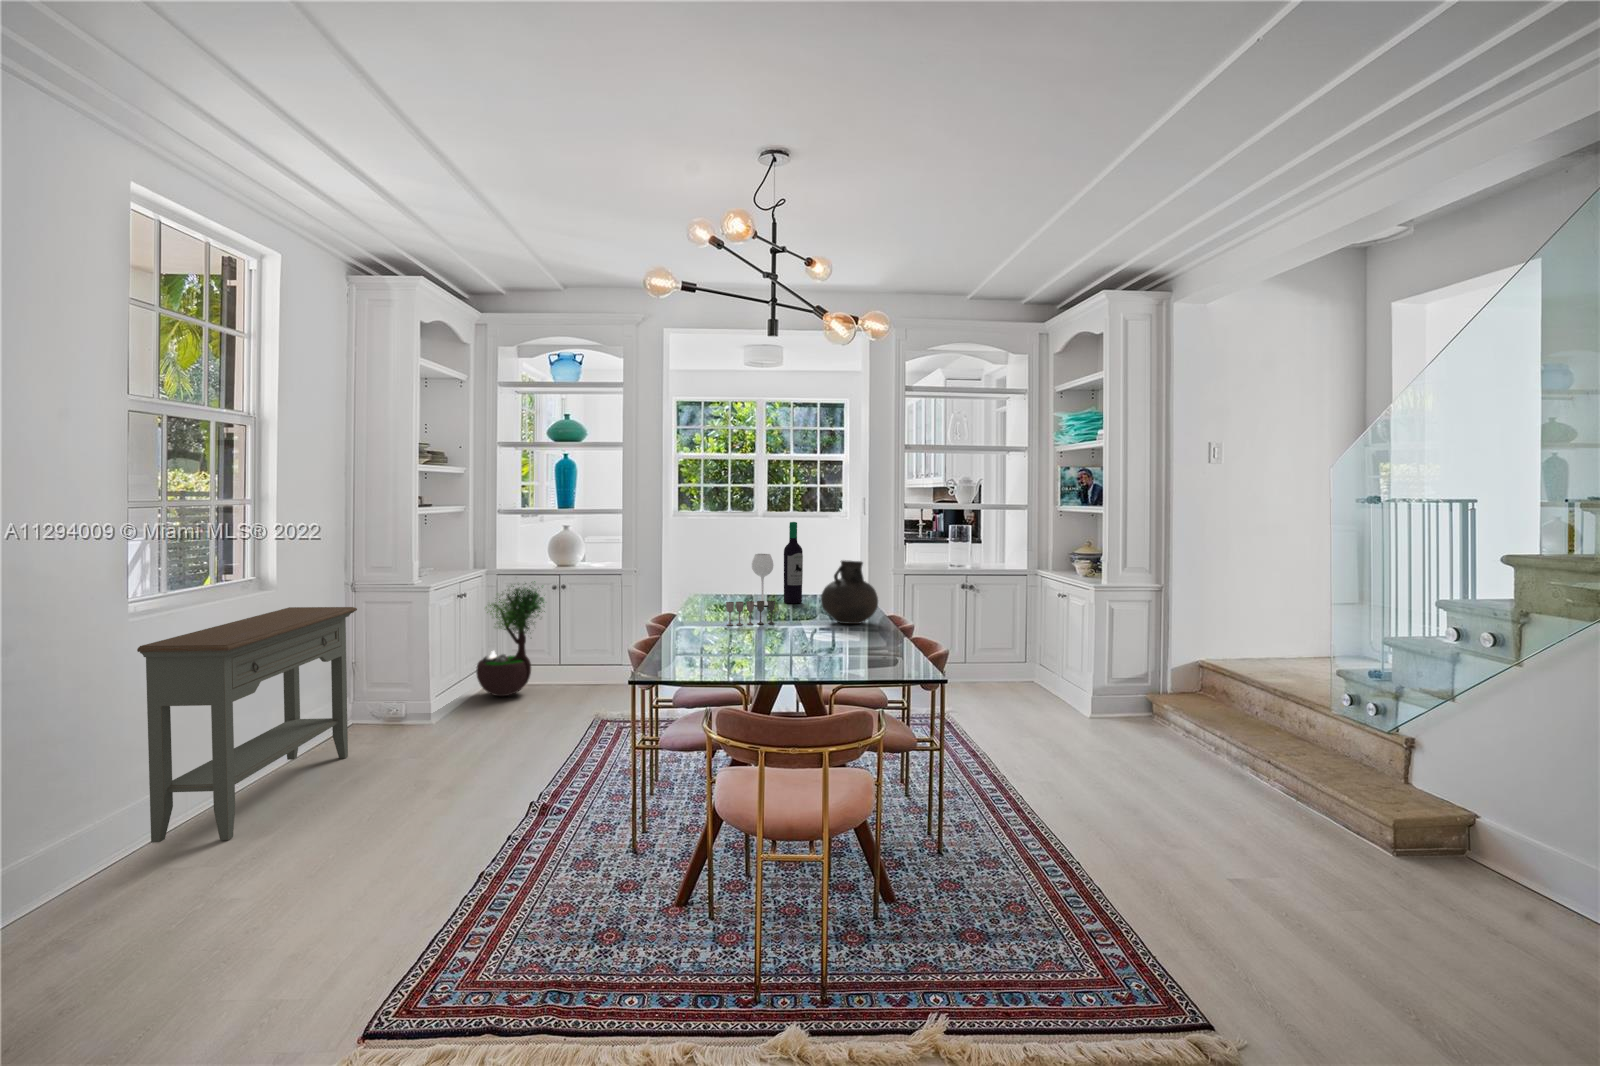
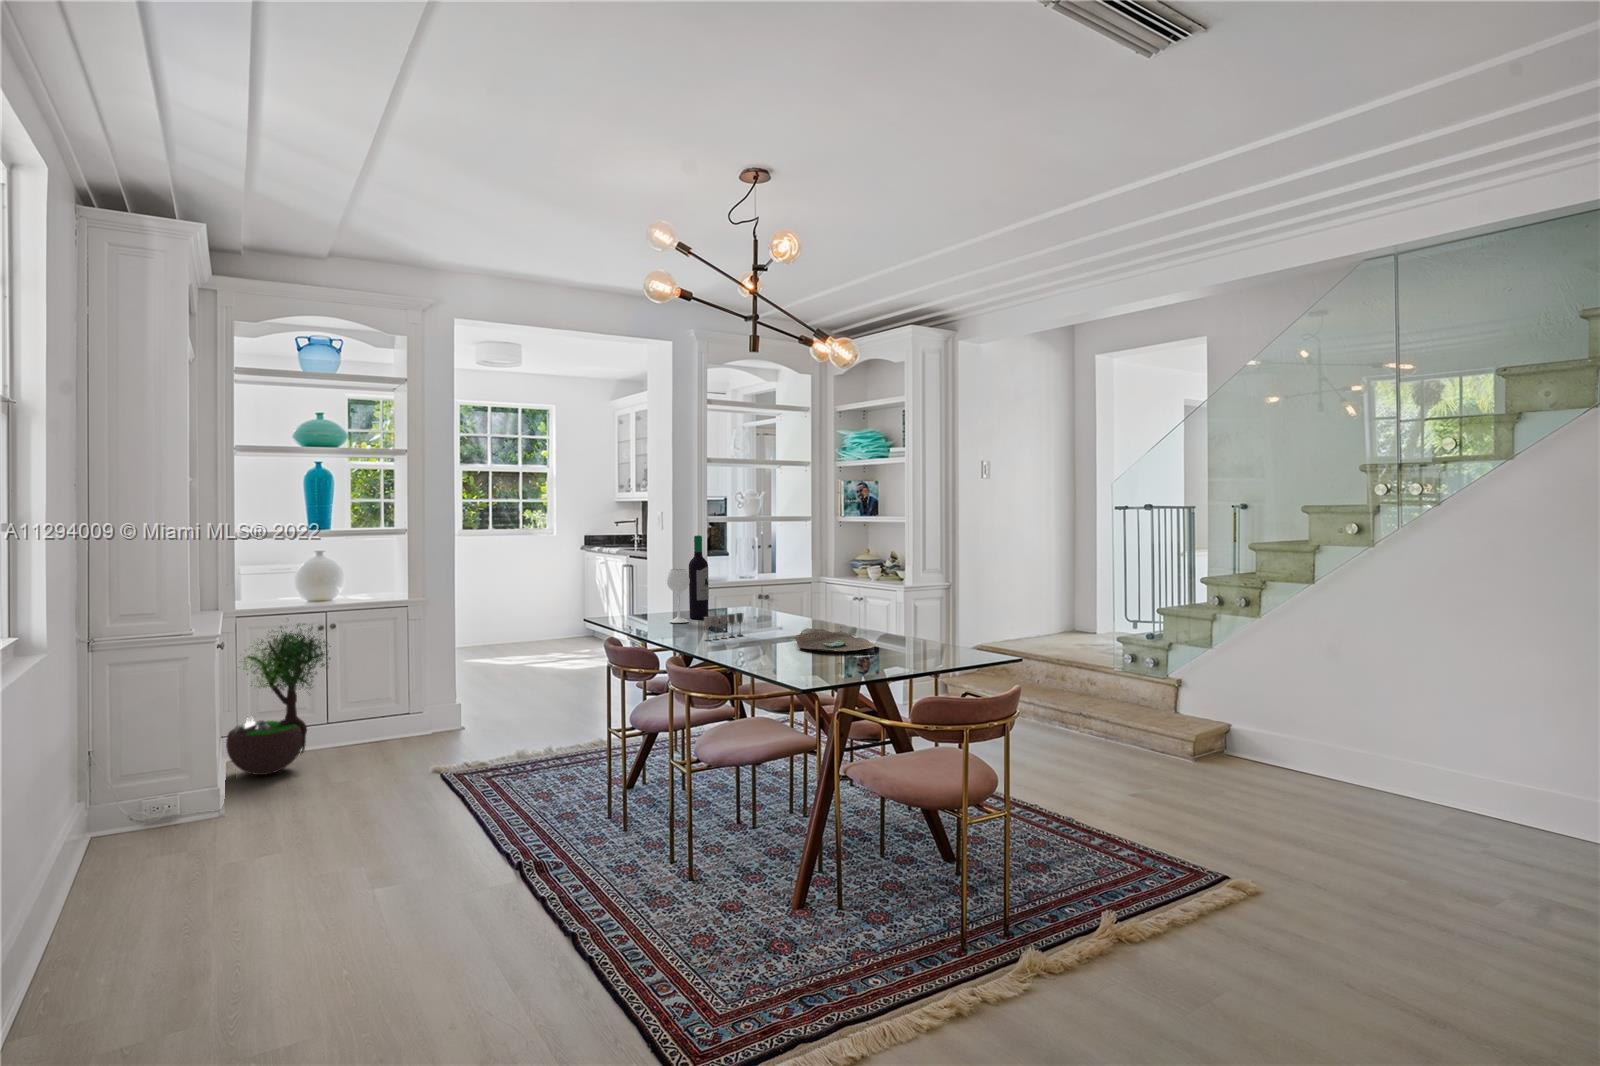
vase: present [821,560,878,624] -> none [776,570,831,630]
console table: present [137,607,357,843] -> none [13,667,166,1024]
decorative bowl: none [776,622,863,651] -> present [795,628,875,652]

